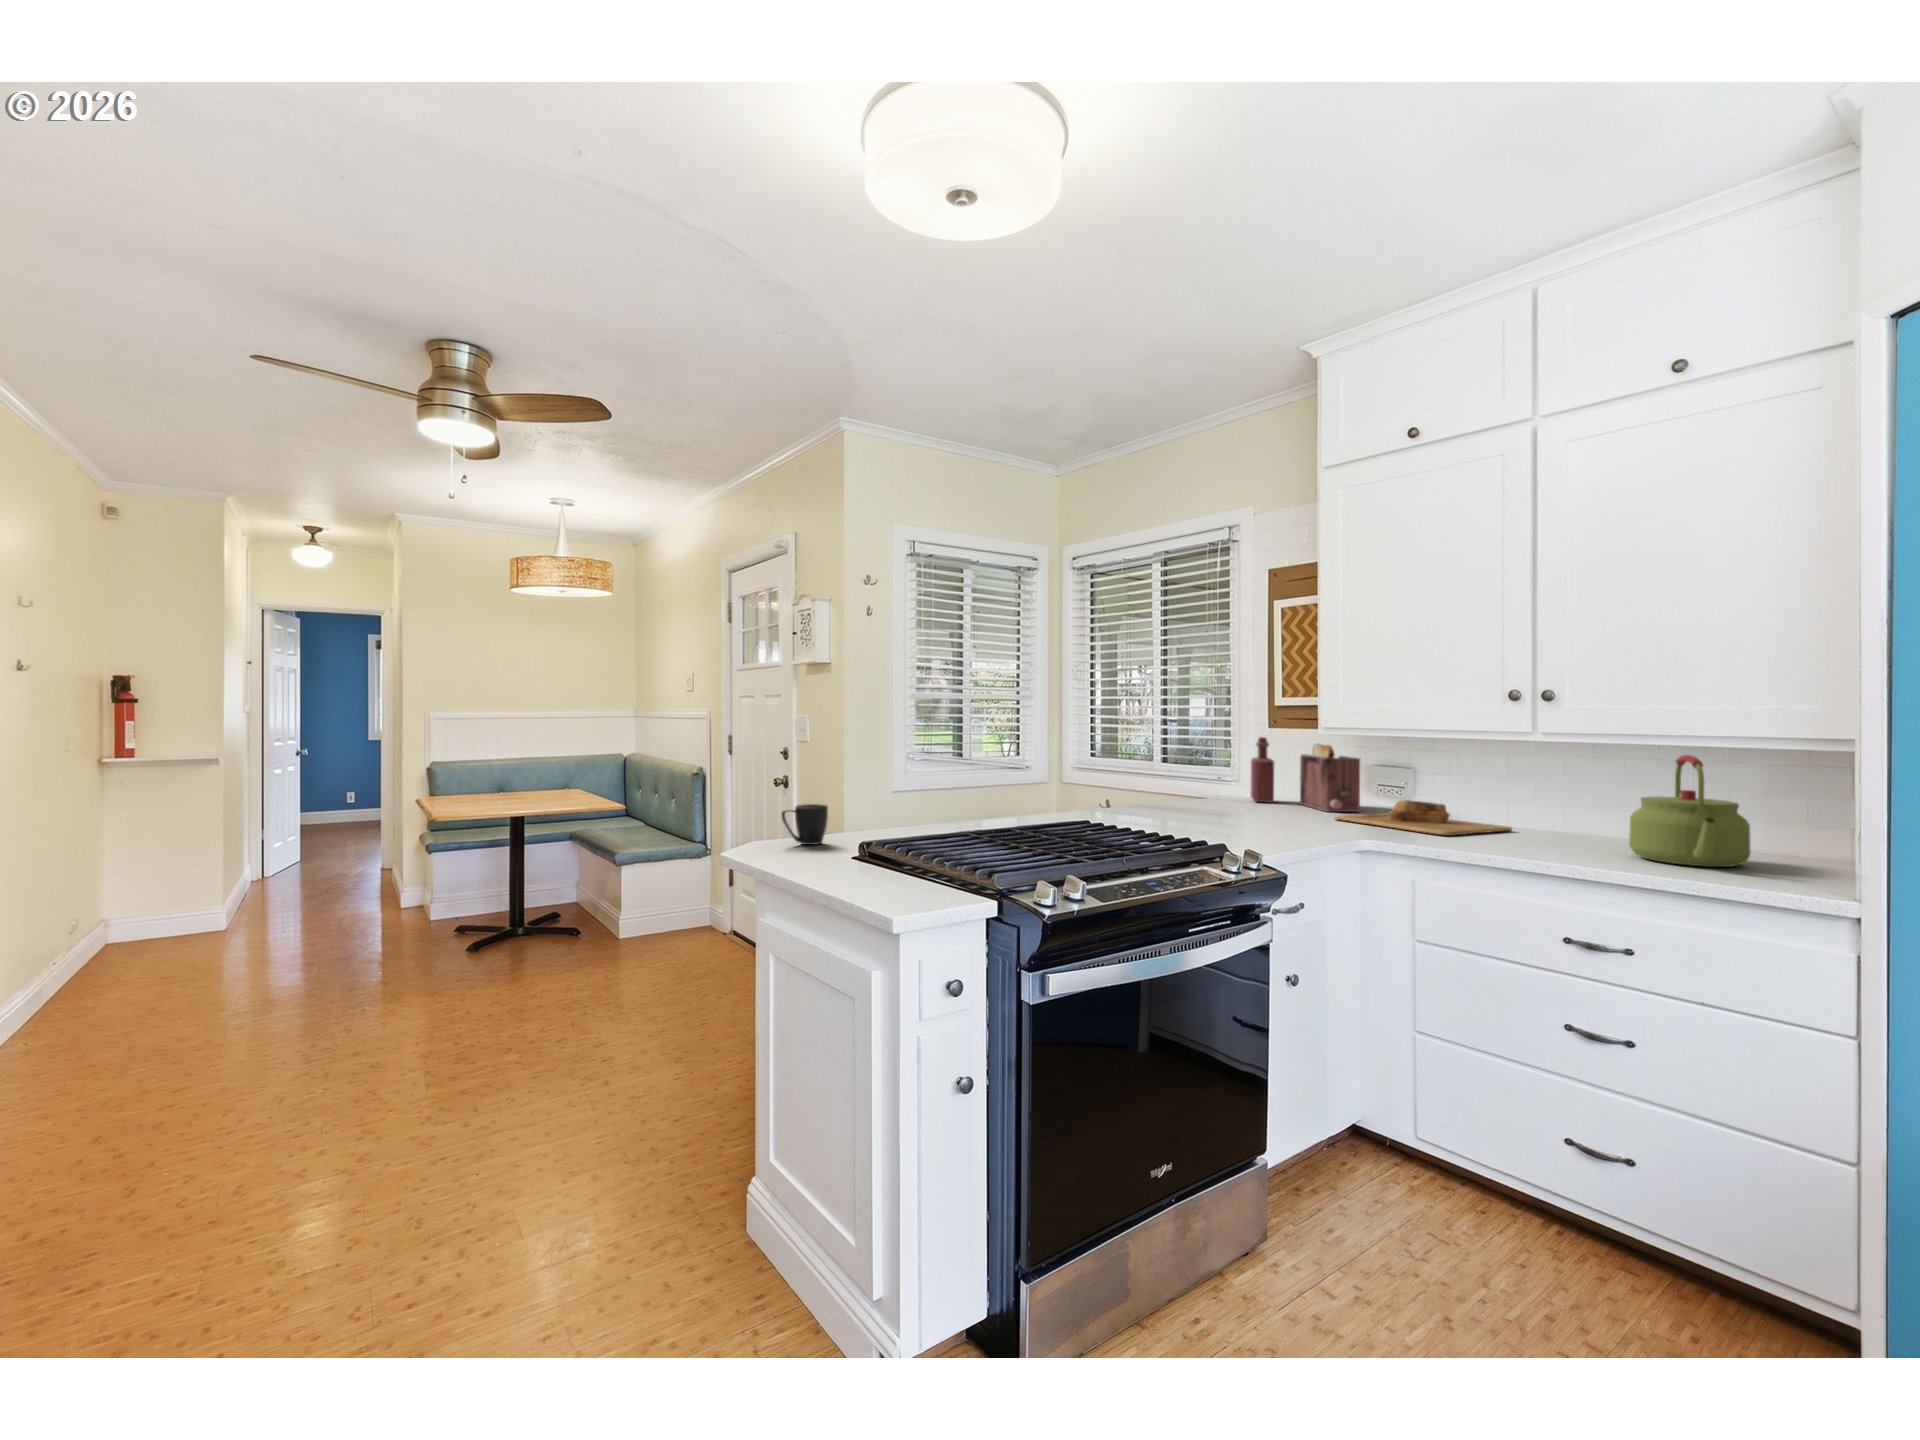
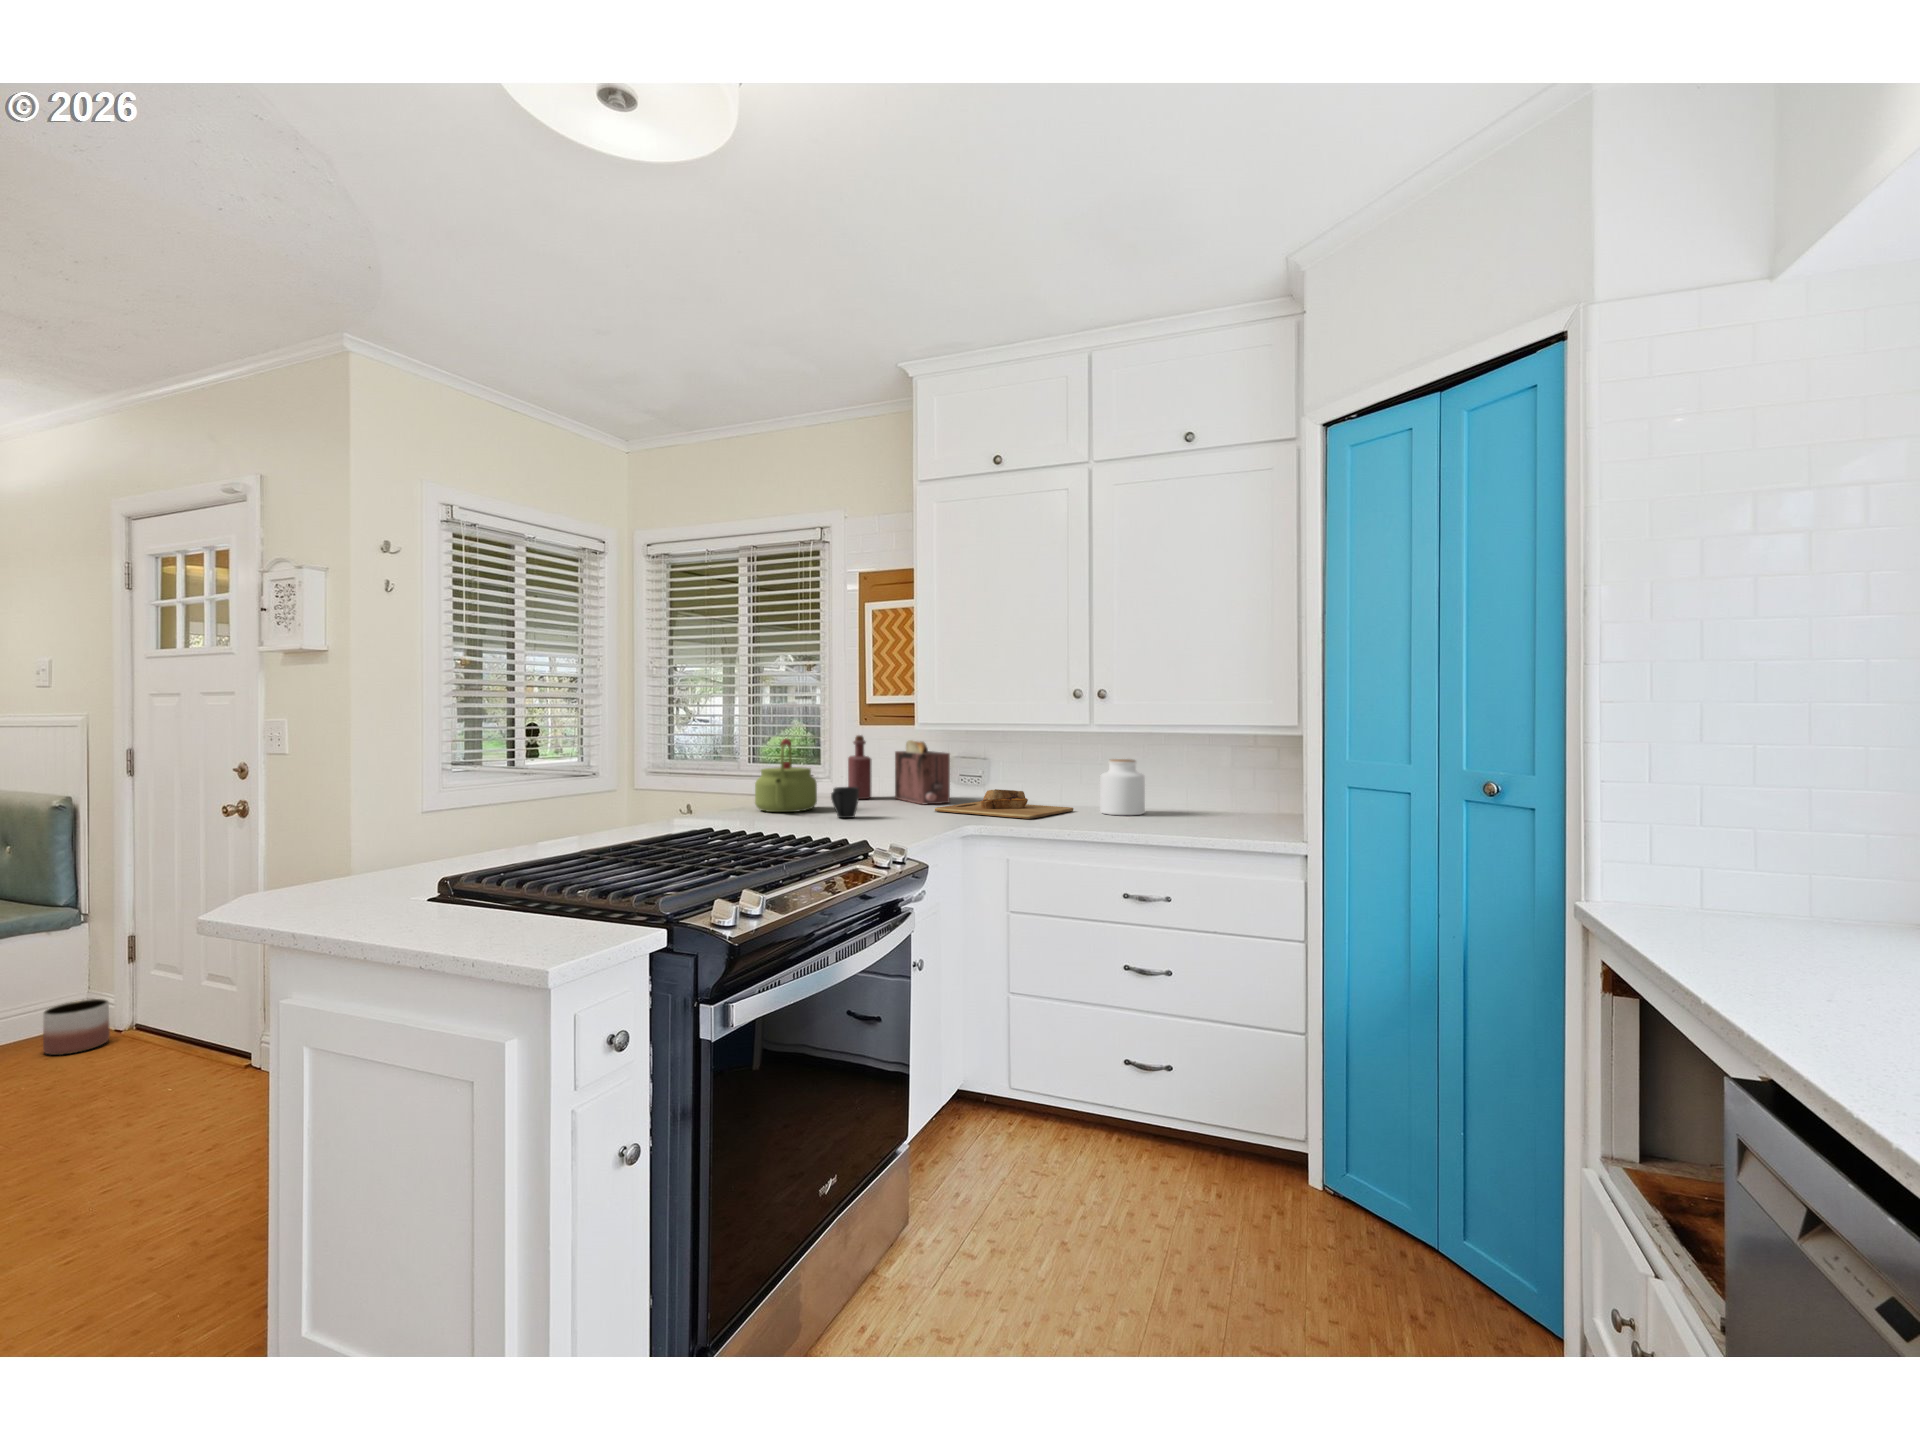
kettle: present [1629,755,1751,867] -> present [755,739,817,812]
jar: none [1549,773,1616,842] -> present [1100,759,1145,815]
mug: present [781,804,828,845] -> present [831,787,859,818]
planter: none [687,906,720,941] -> present [43,999,110,1055]

